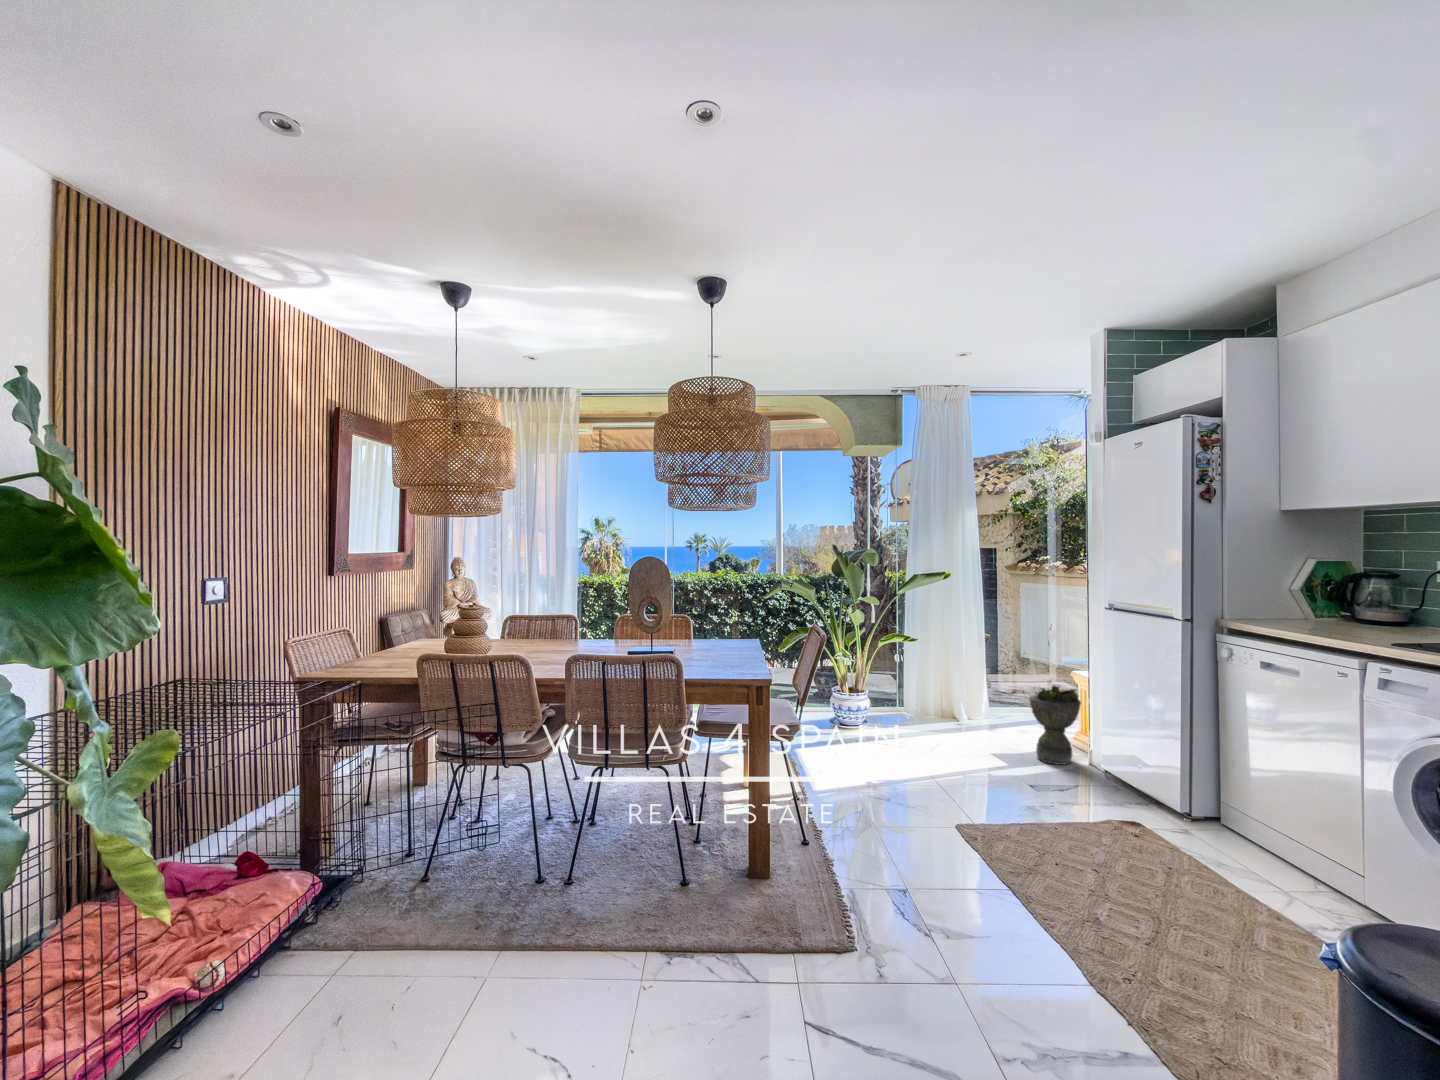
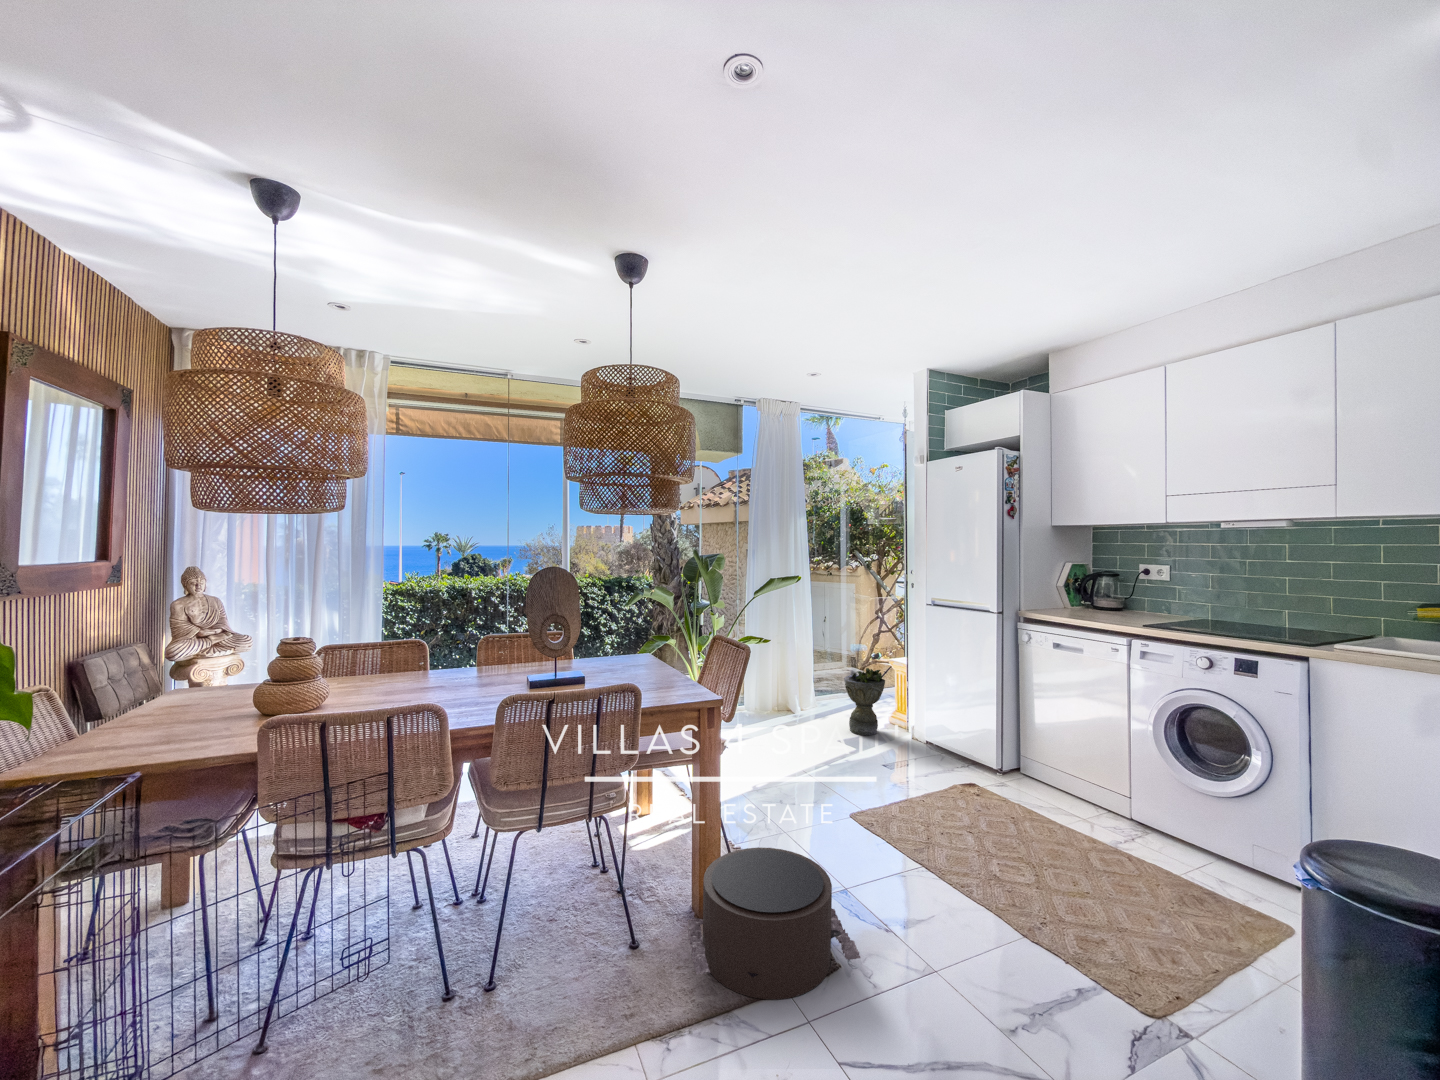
pouf: none [710,820,865,941] -> present [688,848,861,1000]

